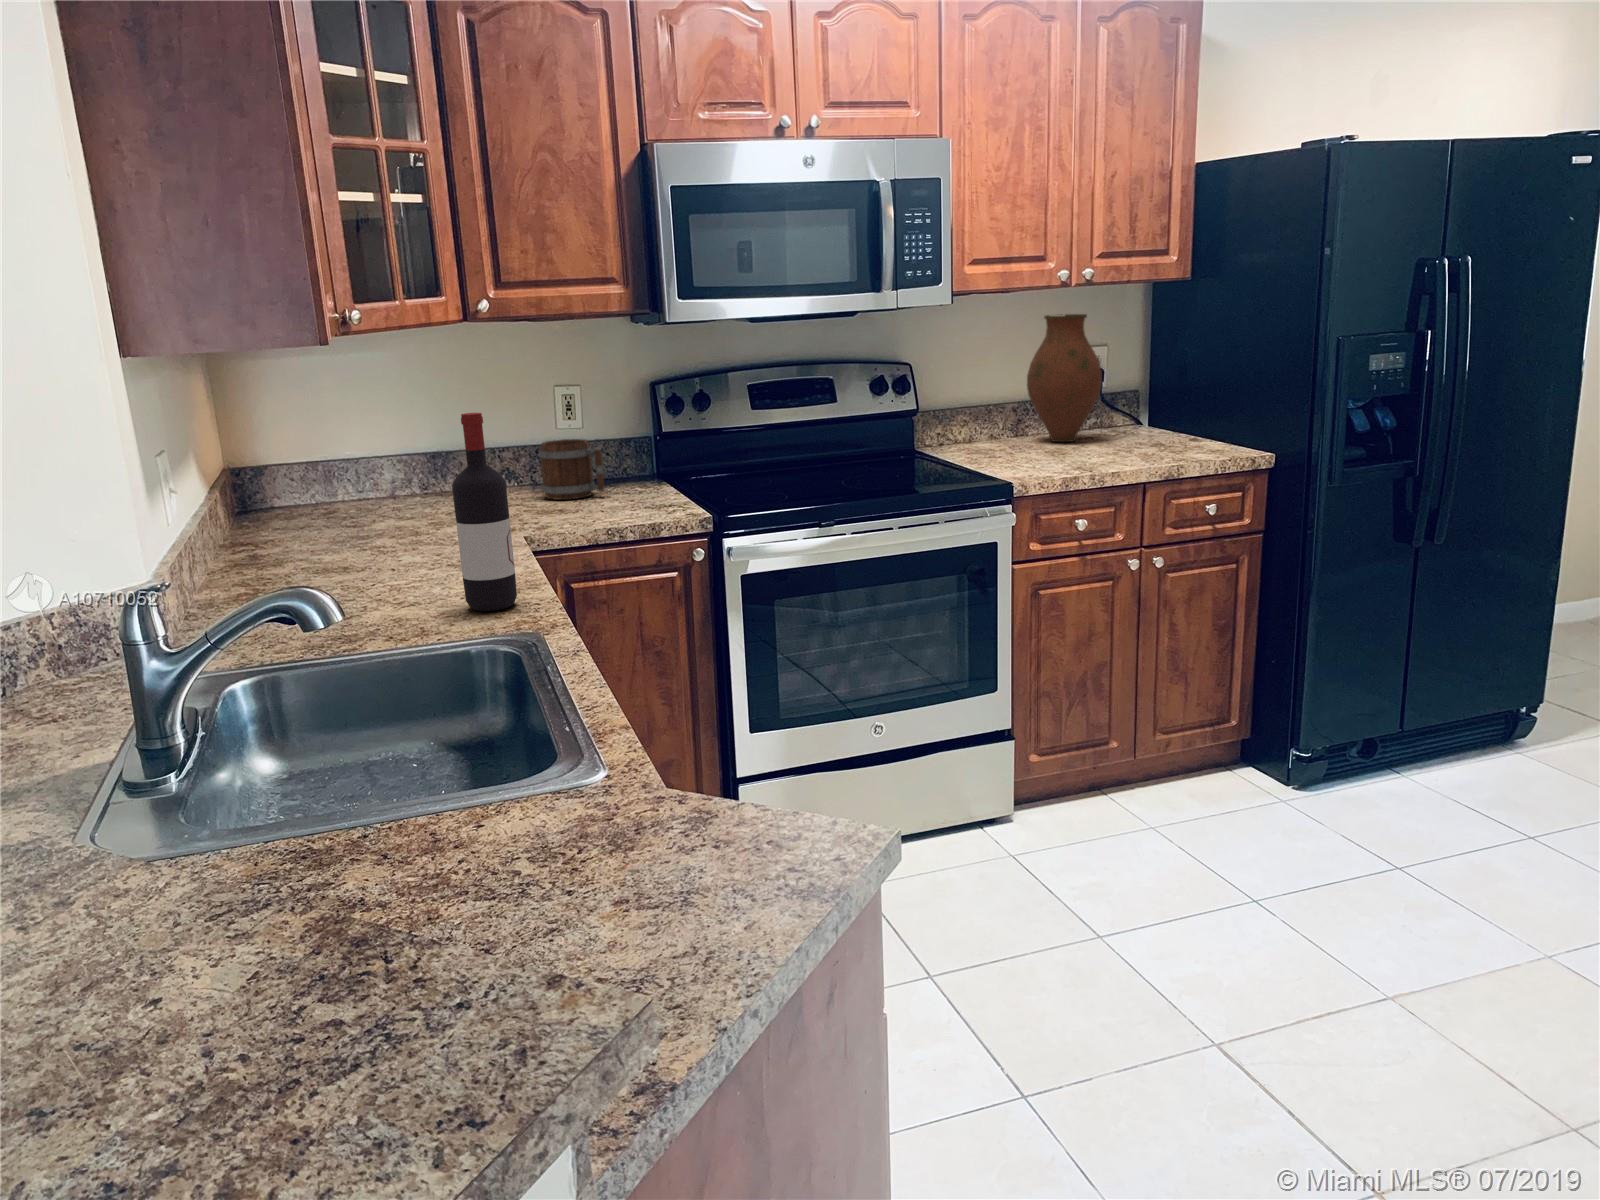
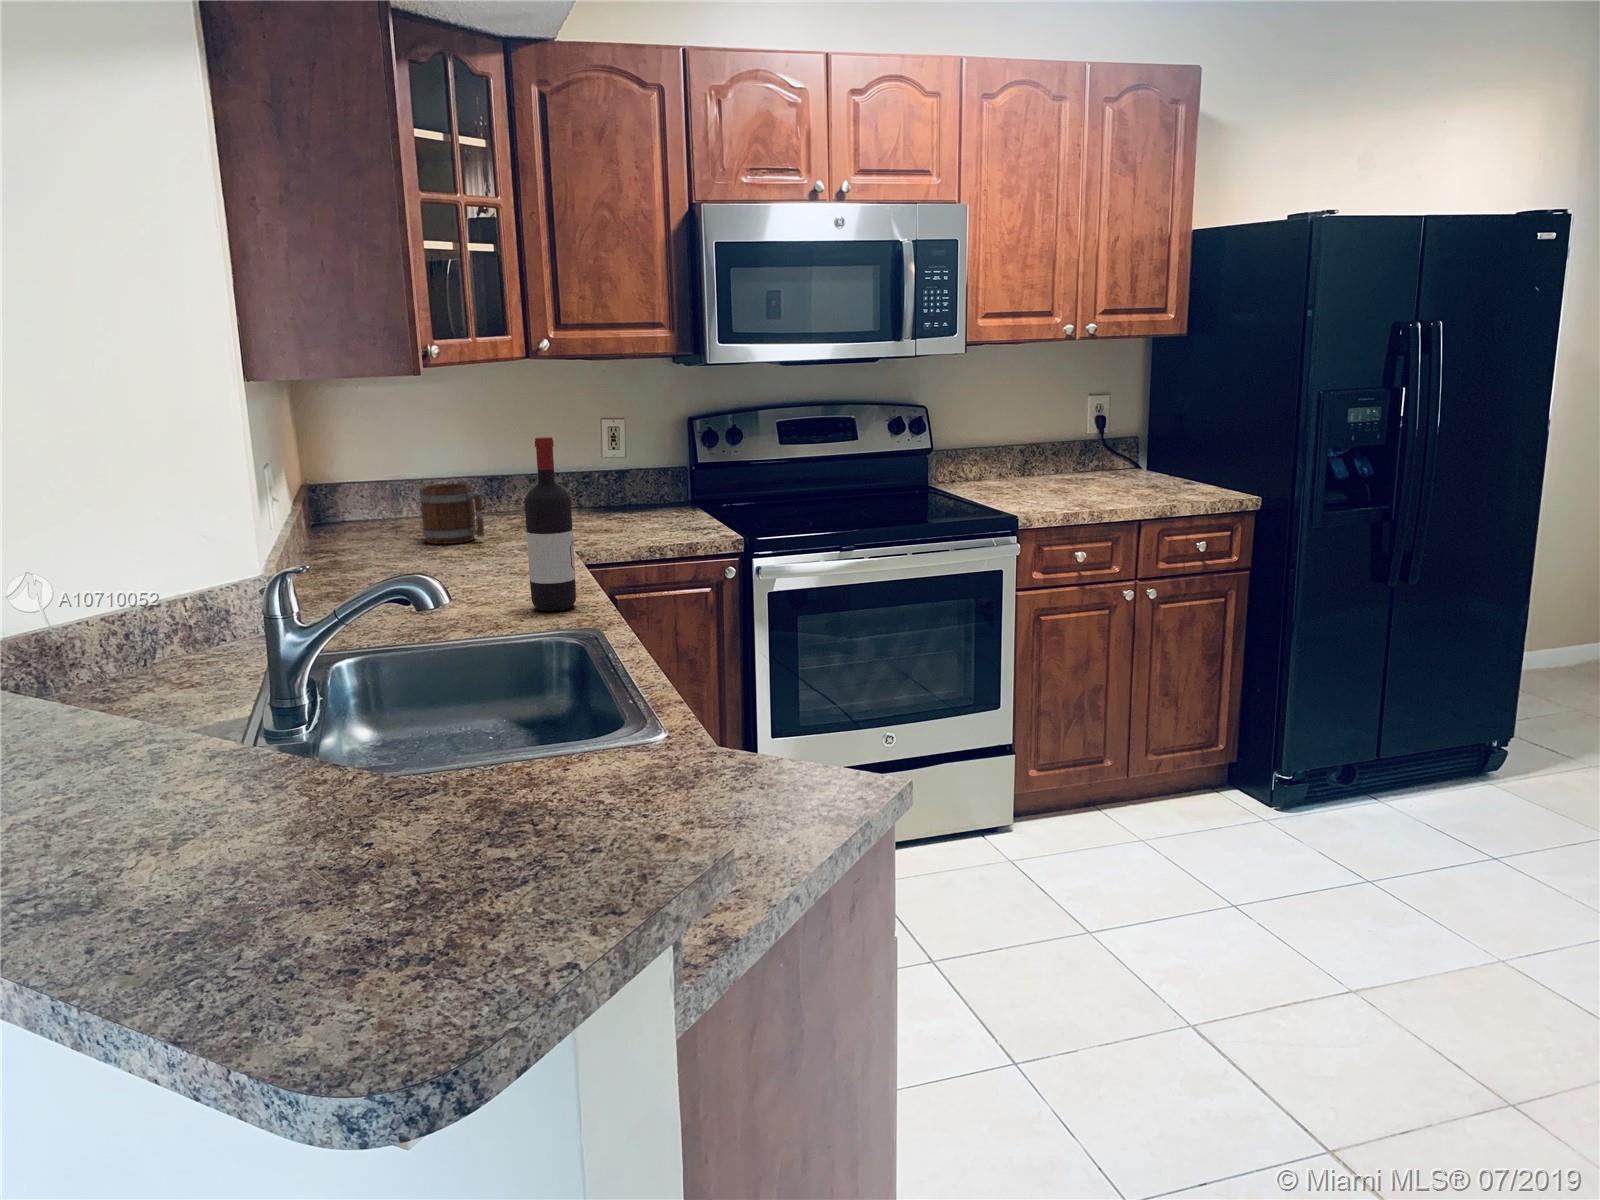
vase: present [1027,314,1102,442] -> none [1034,365,1104,483]
mug: present [539,439,605,500] -> present [420,483,484,544]

